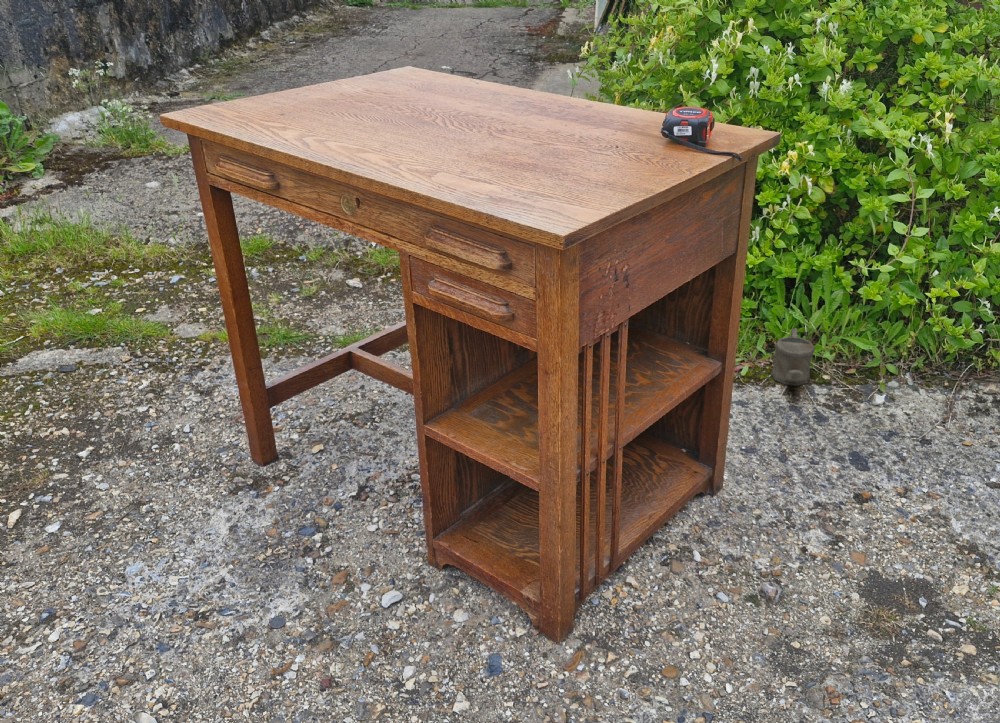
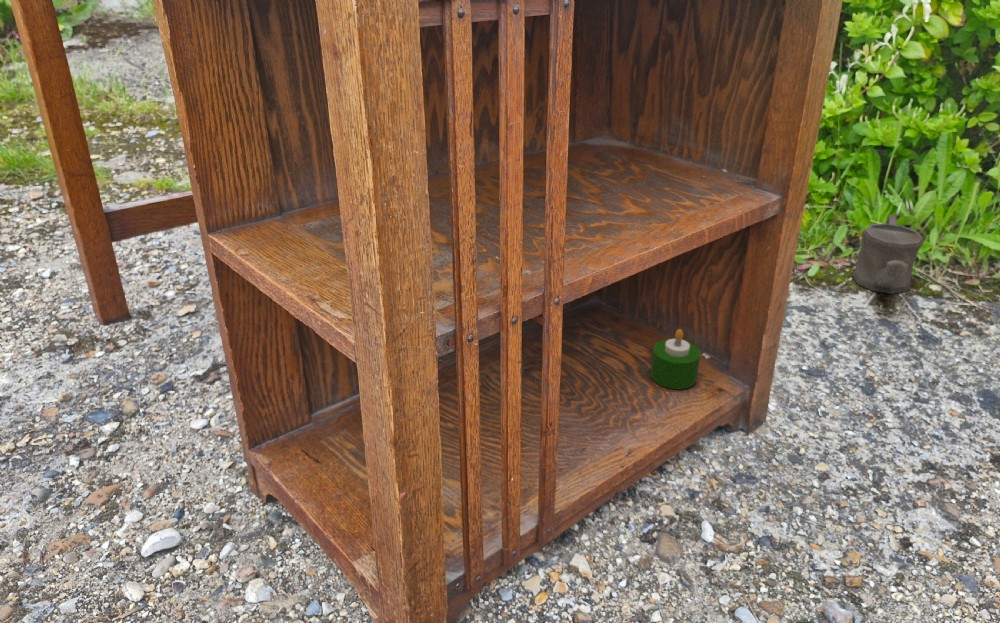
candle: none [652,438,681,474] -> present [651,329,700,389]

